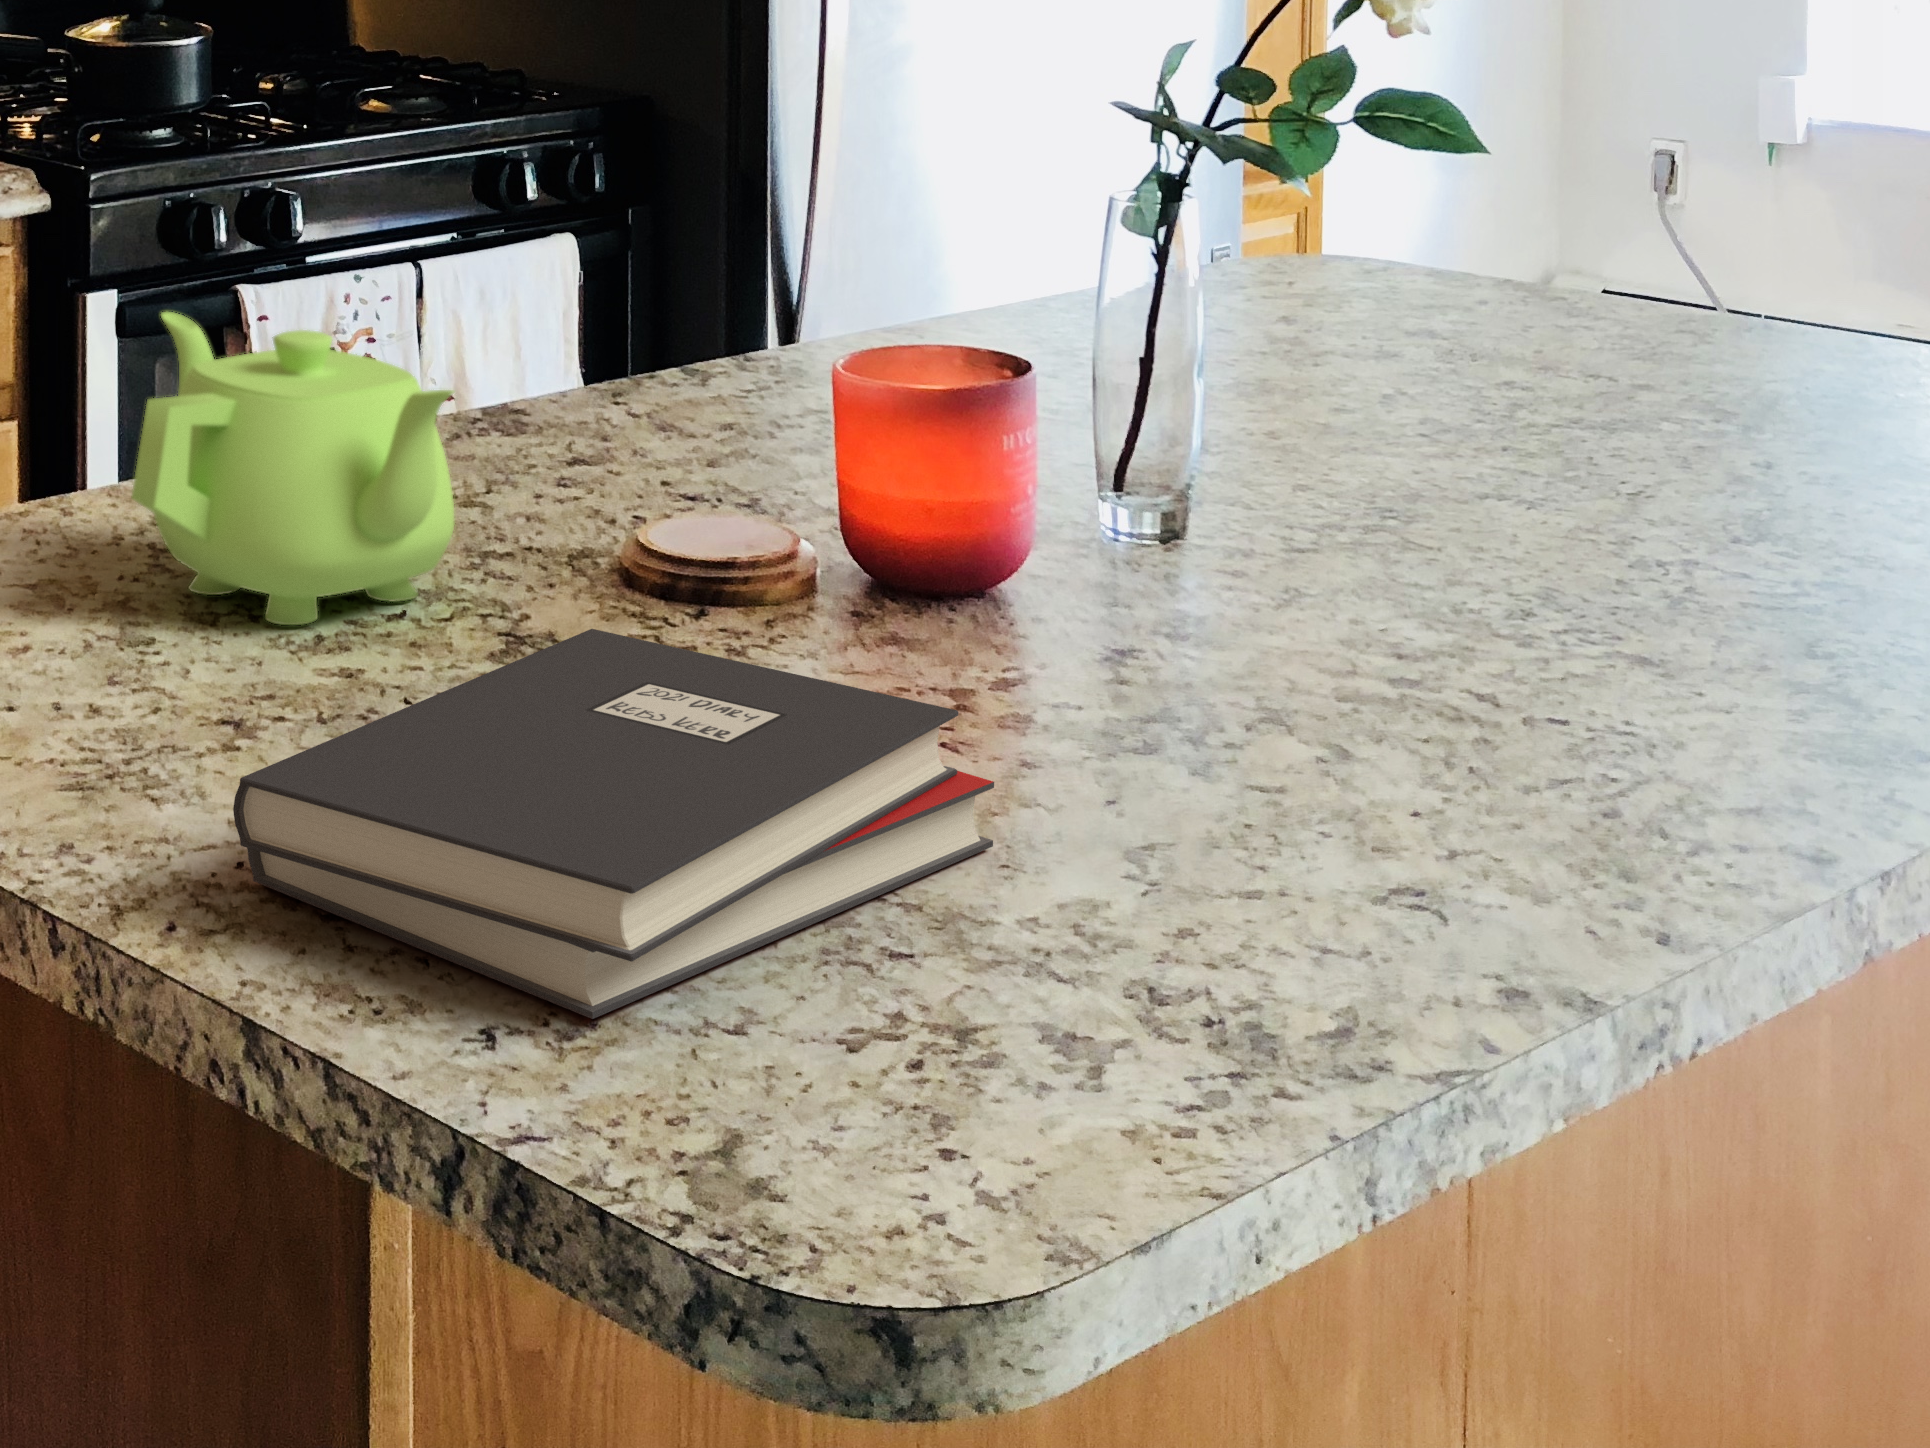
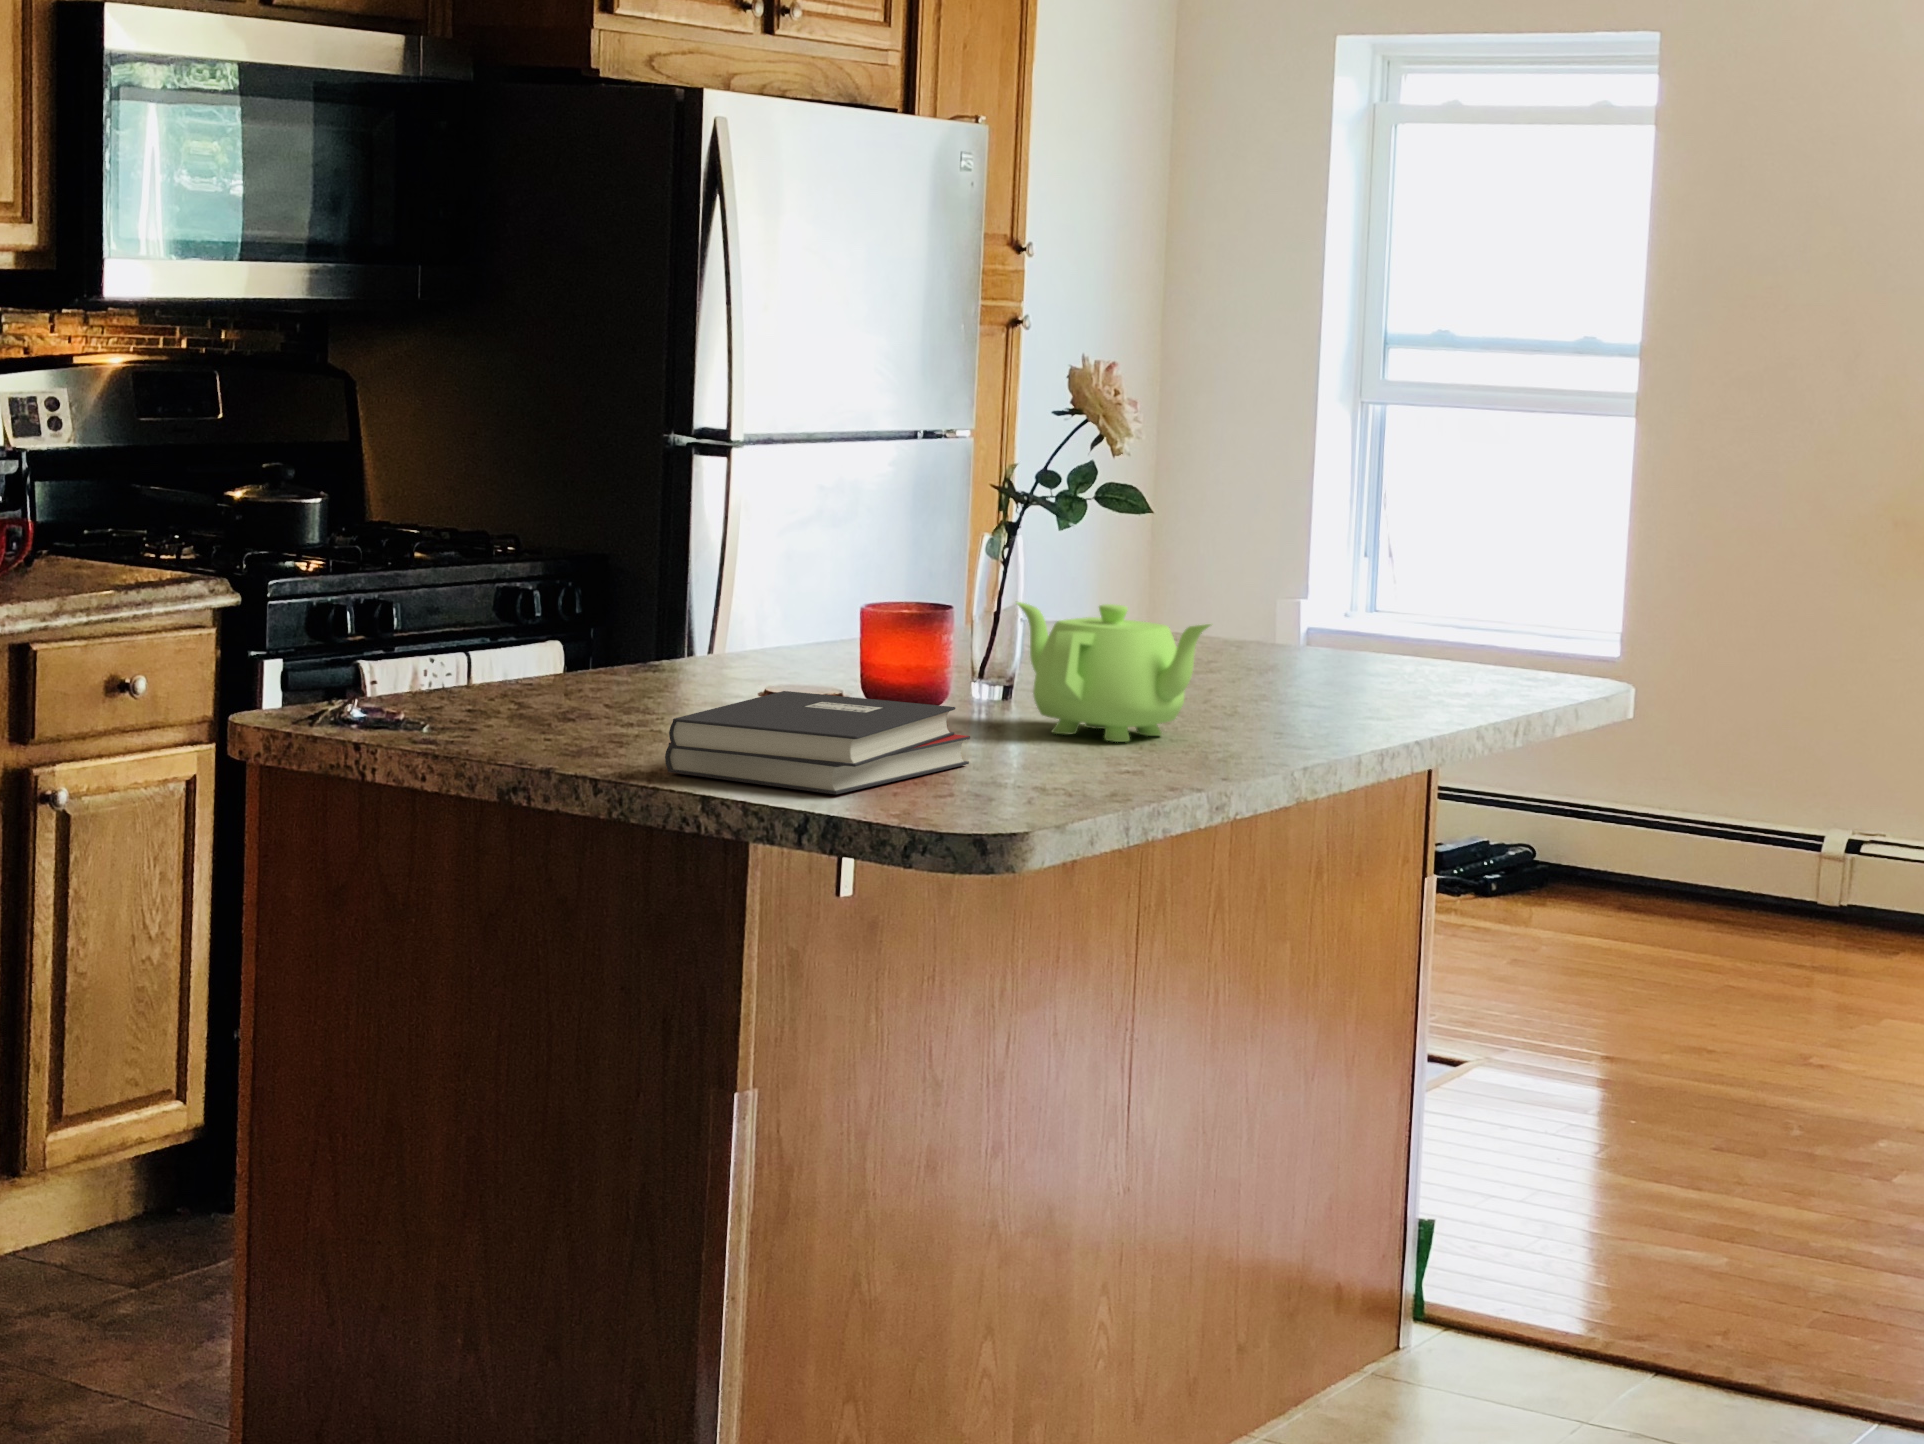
teapot: present [132,311,455,625] -> present [1017,602,1210,742]

